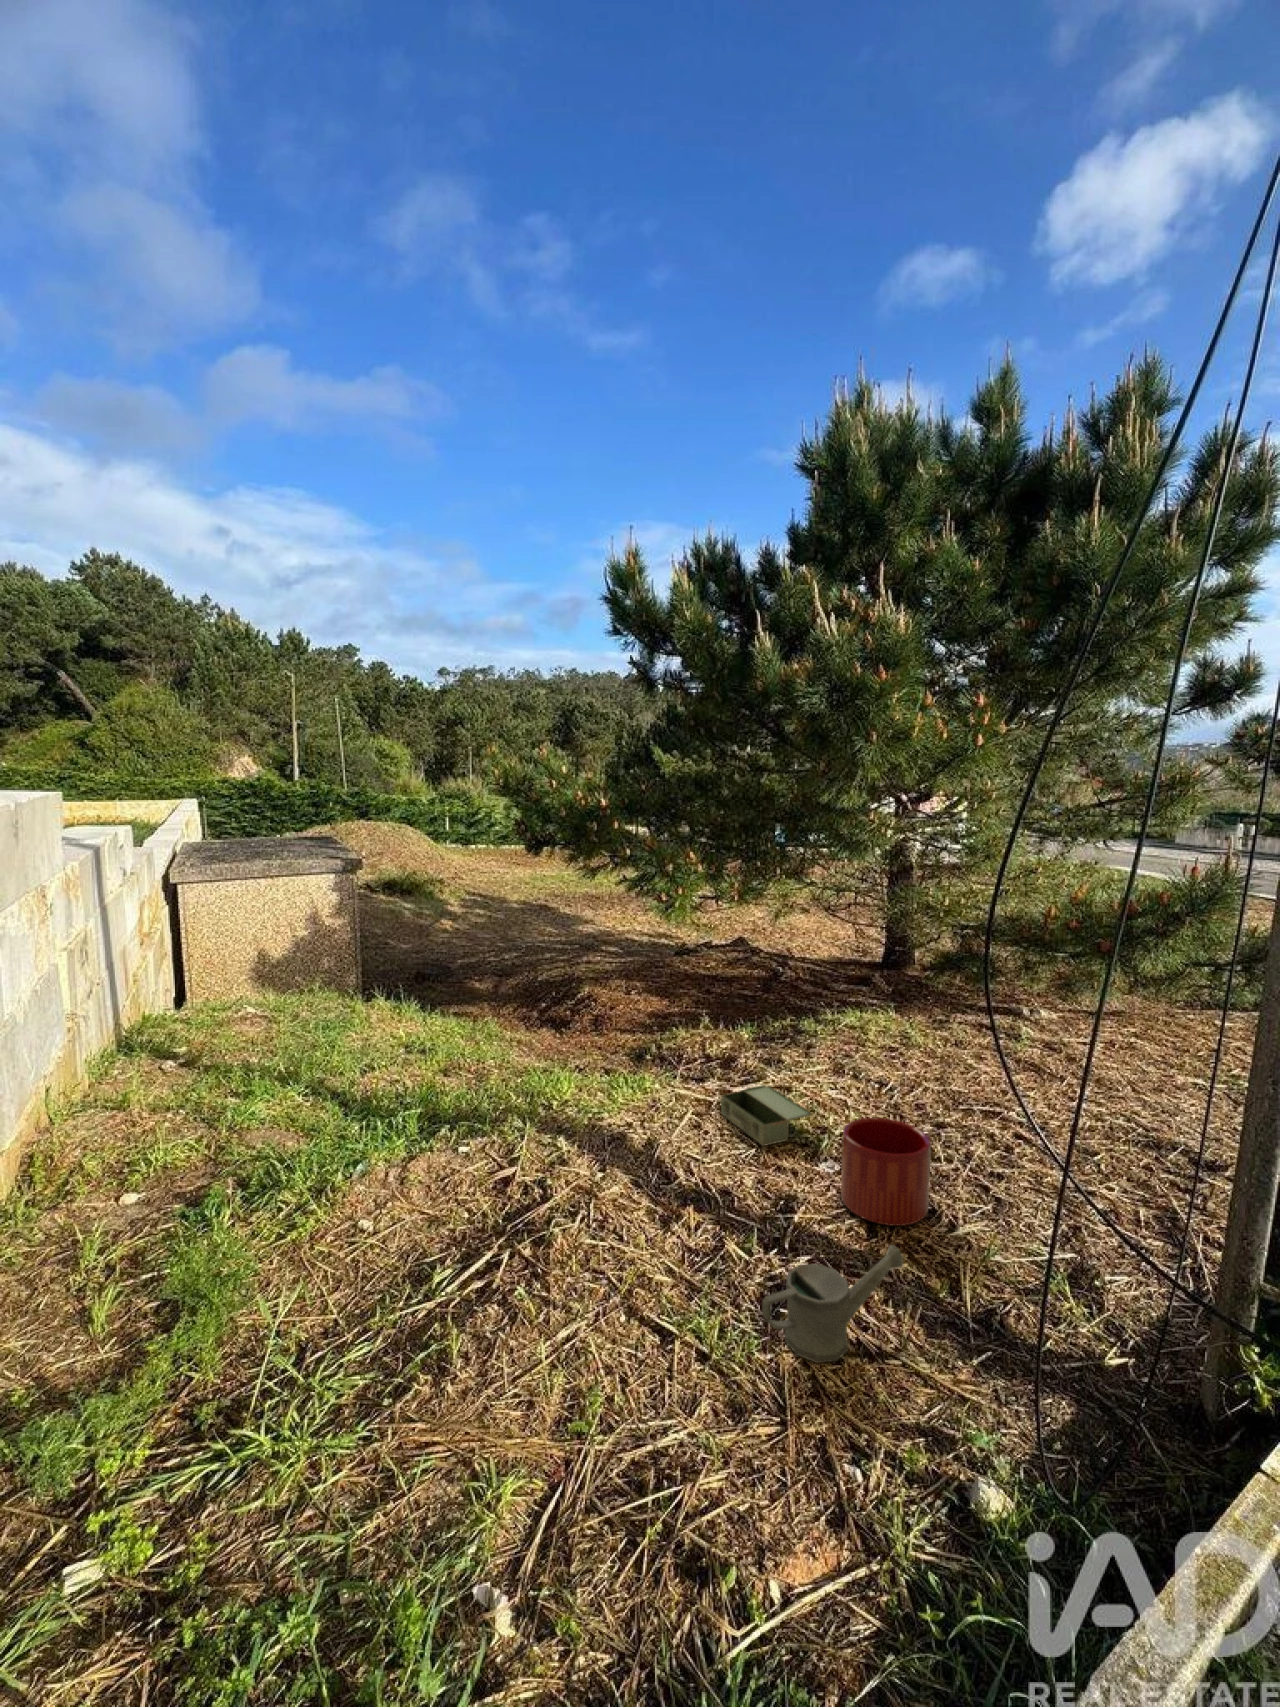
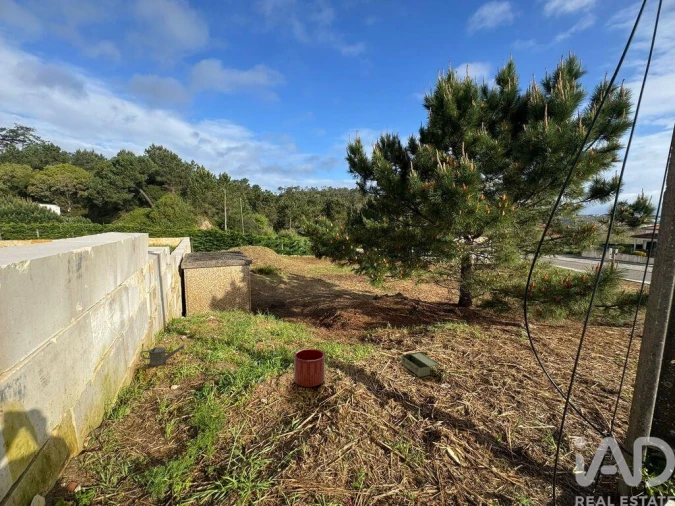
planter: present [841,1118,931,1226] -> present [294,349,325,387]
watering can: present [762,1245,904,1363] -> present [140,345,184,366]

